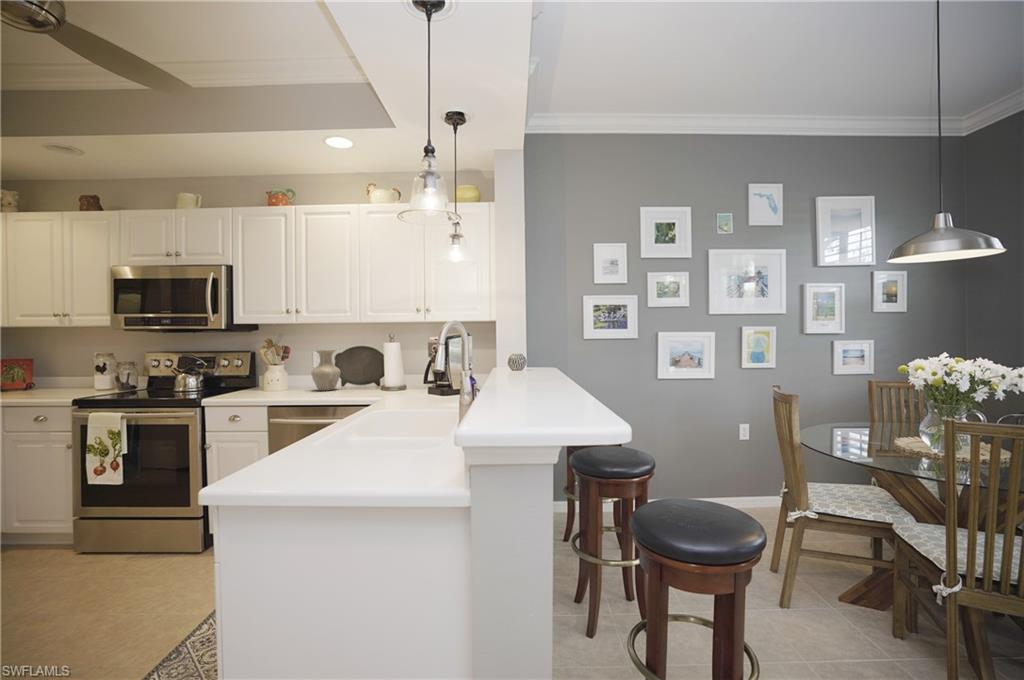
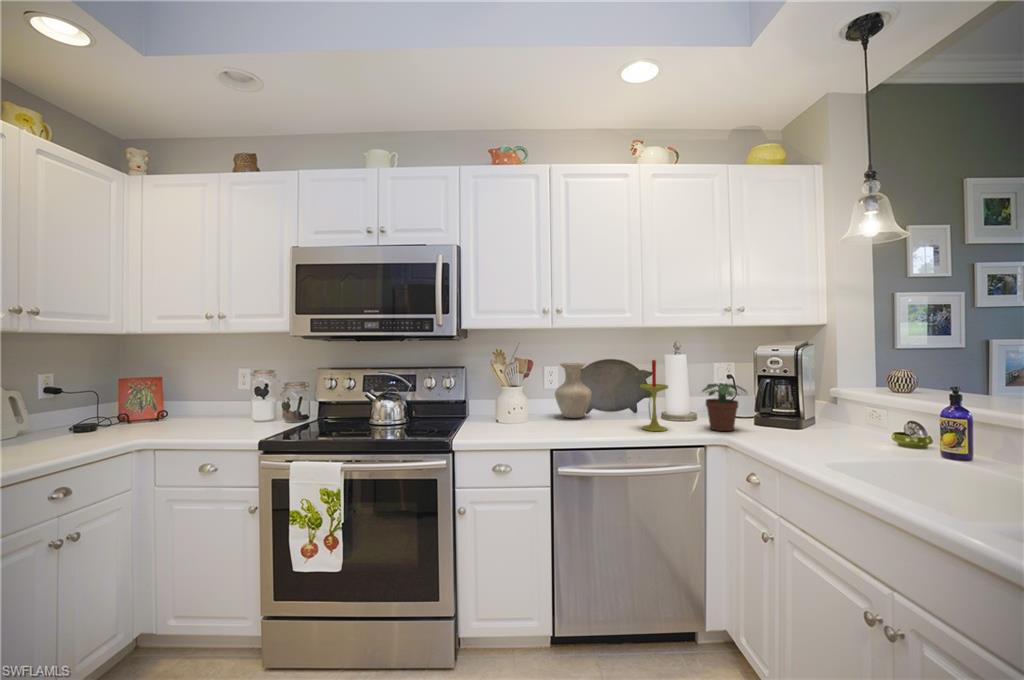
candle: none [341,345,364,397] -> present [640,360,668,431]
potted plant: none [379,363,411,397] -> present [702,383,746,431]

